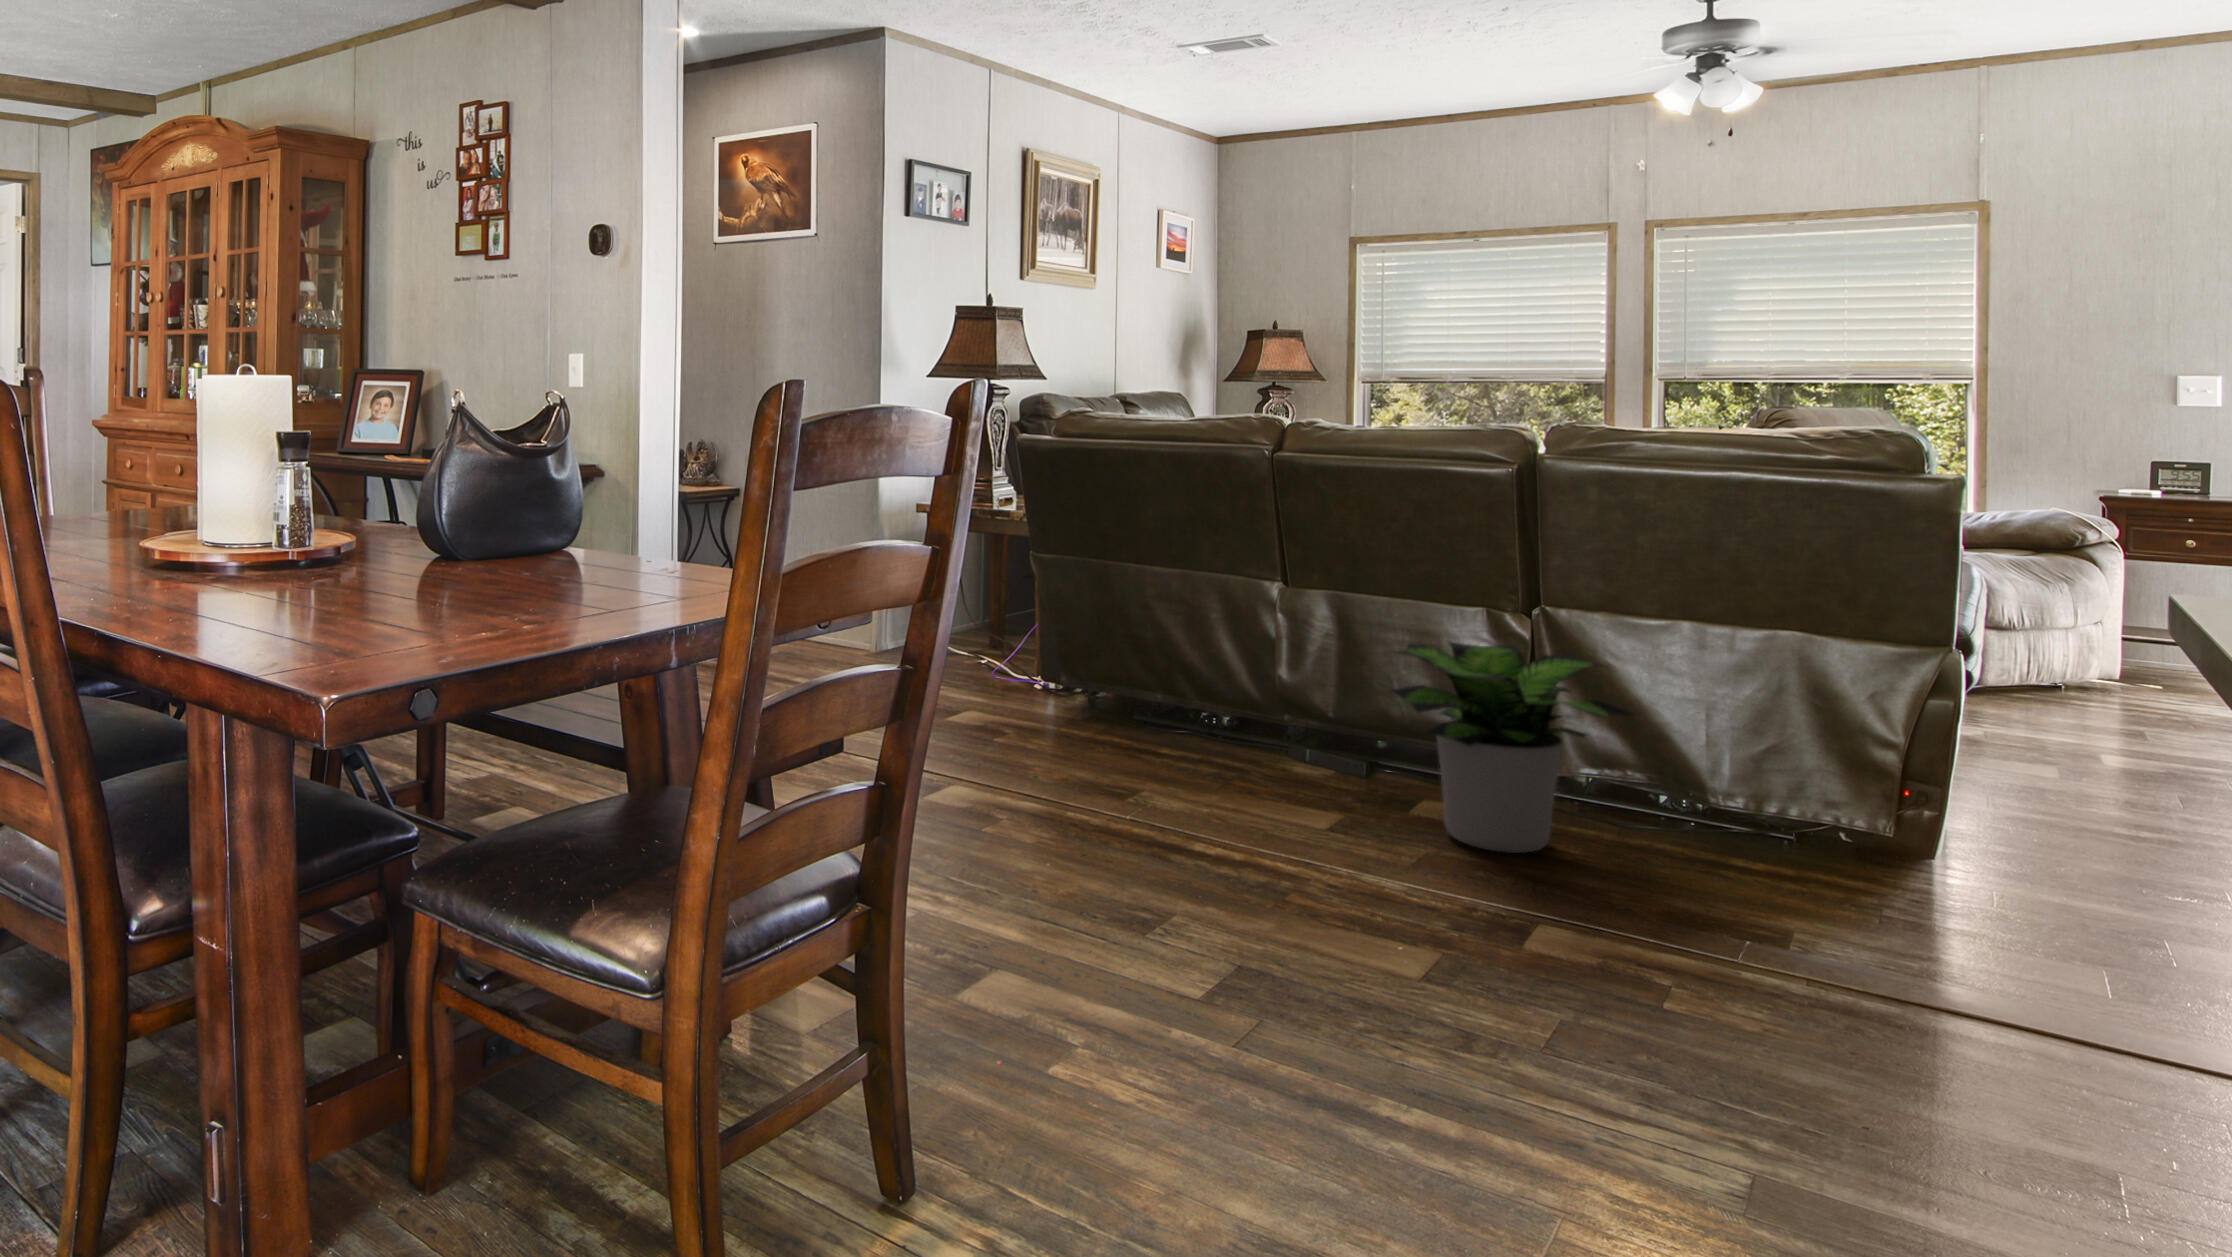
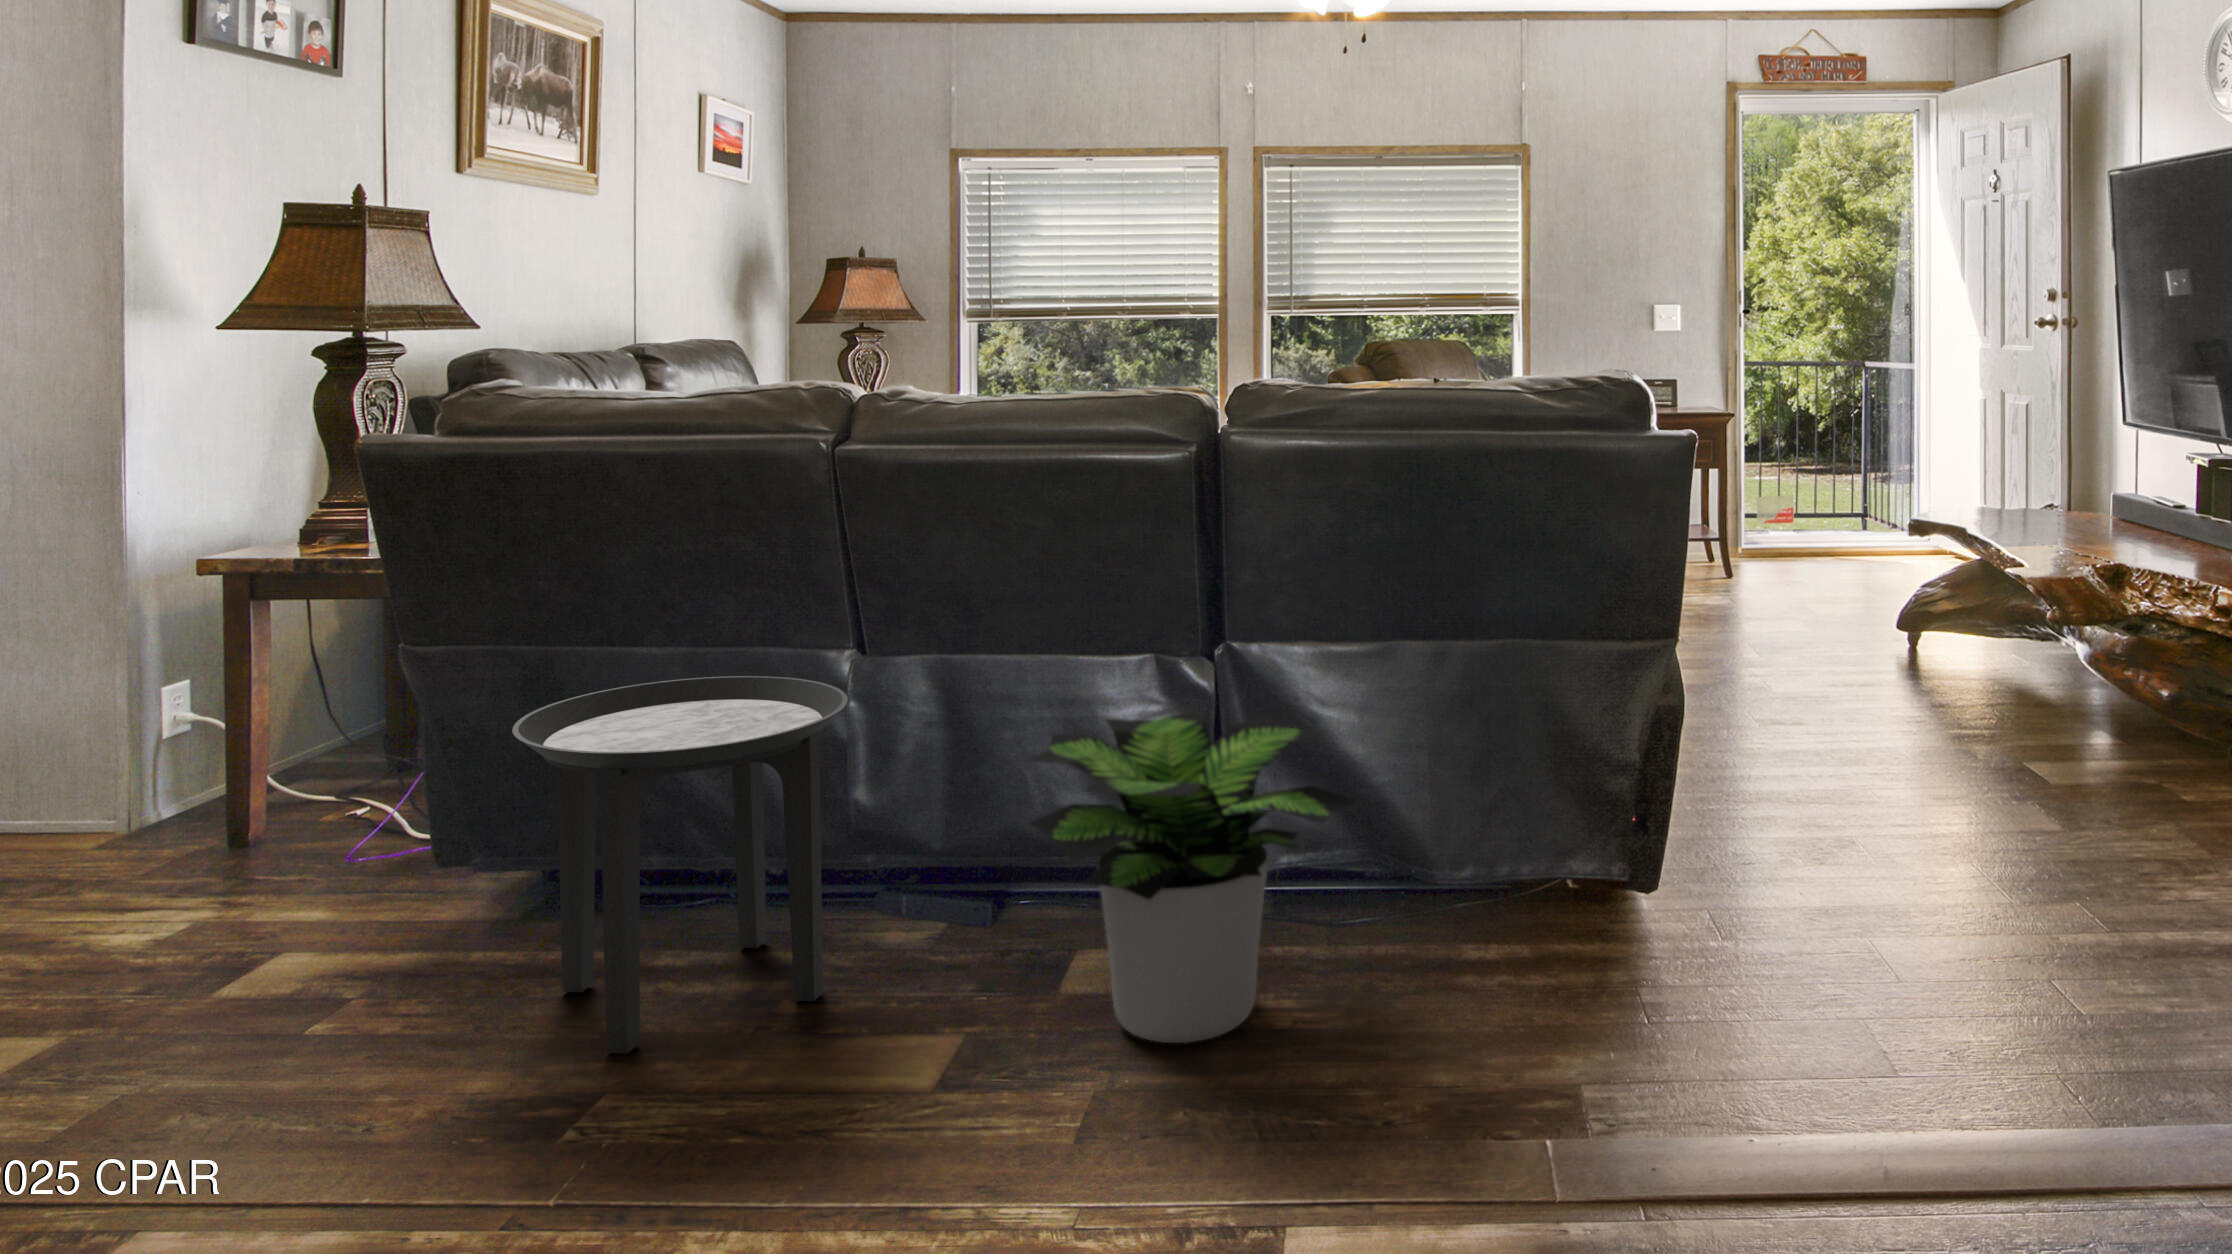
side table: none [1092,589,1275,786] -> present [512,676,848,1054]

